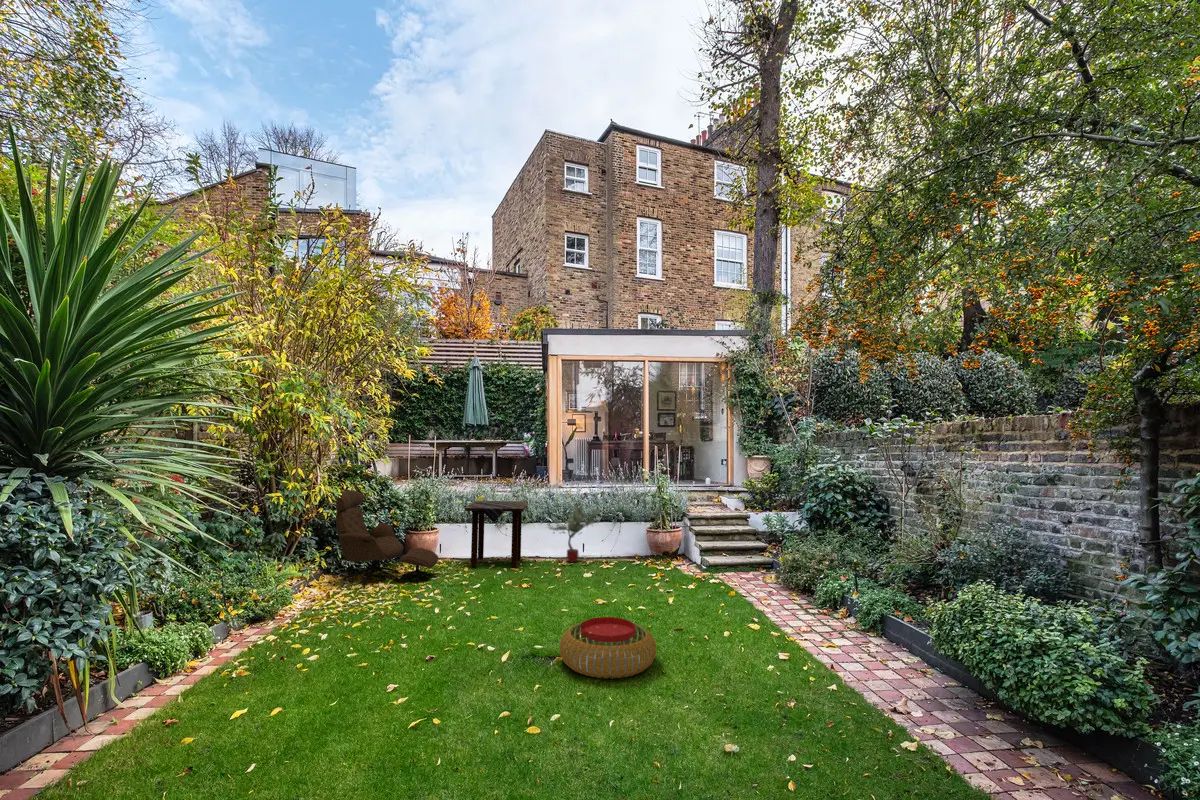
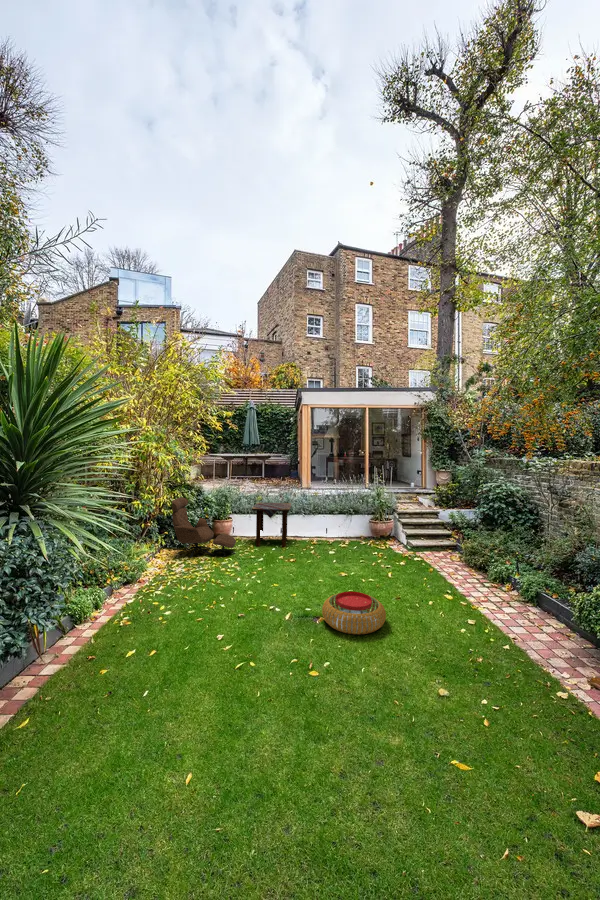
potted tree: present [549,500,598,563] -> none [304,502,337,543]

